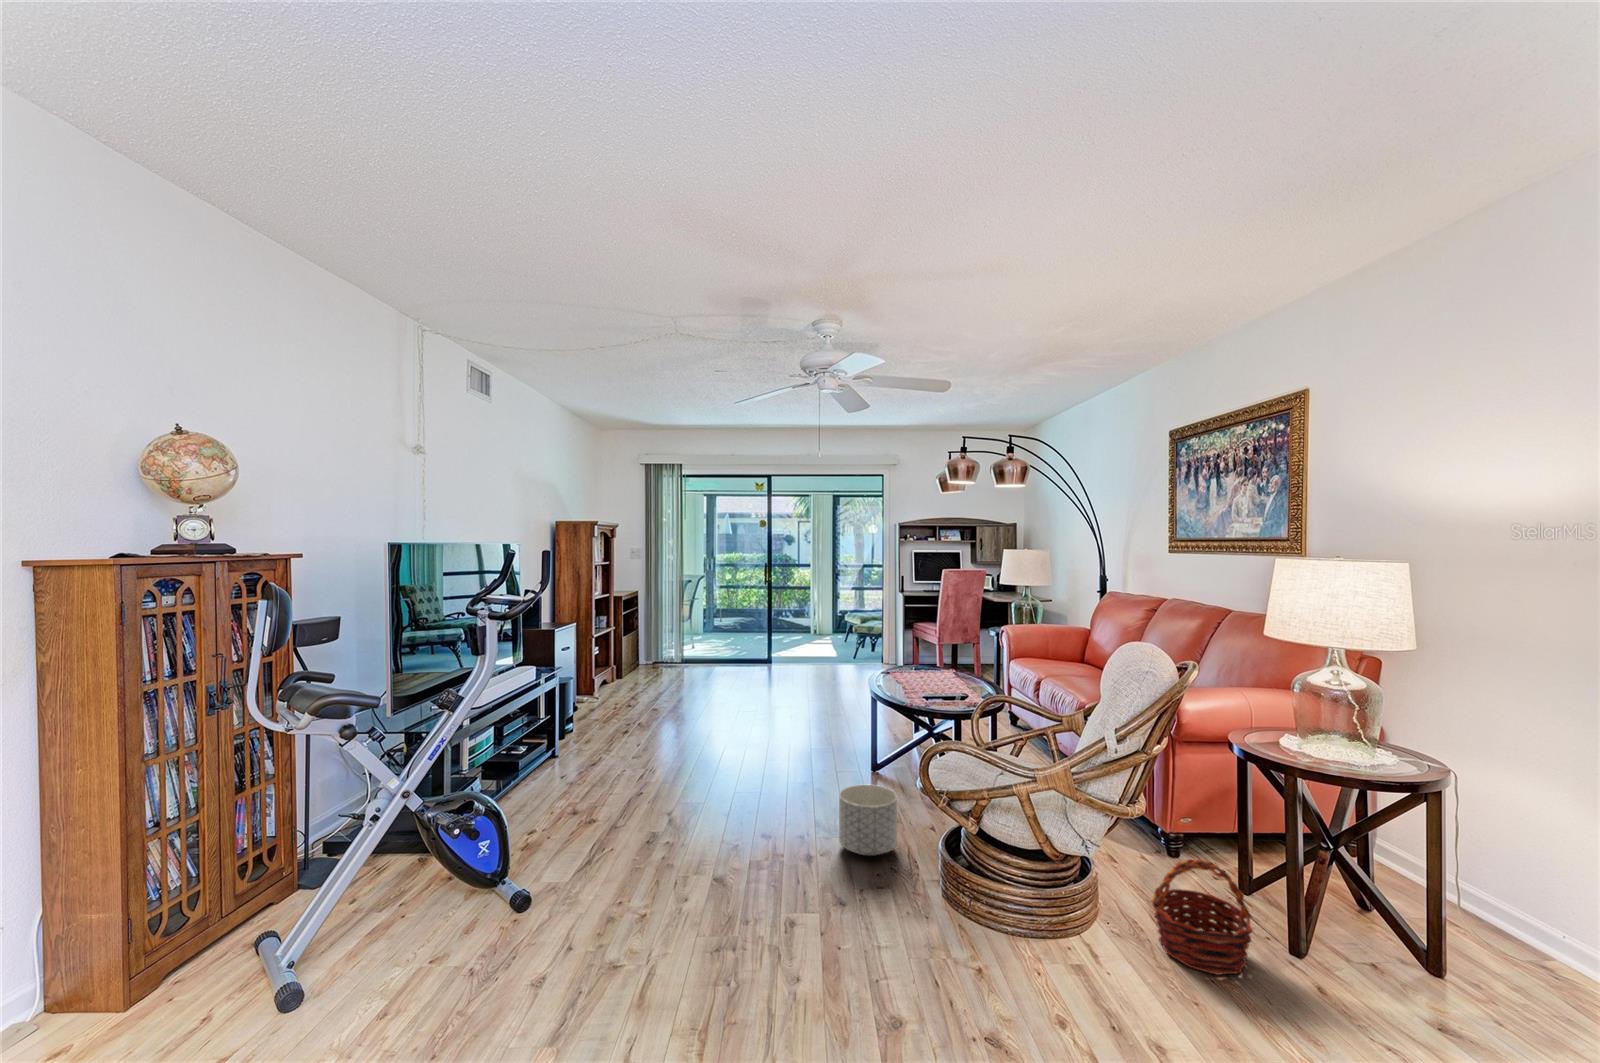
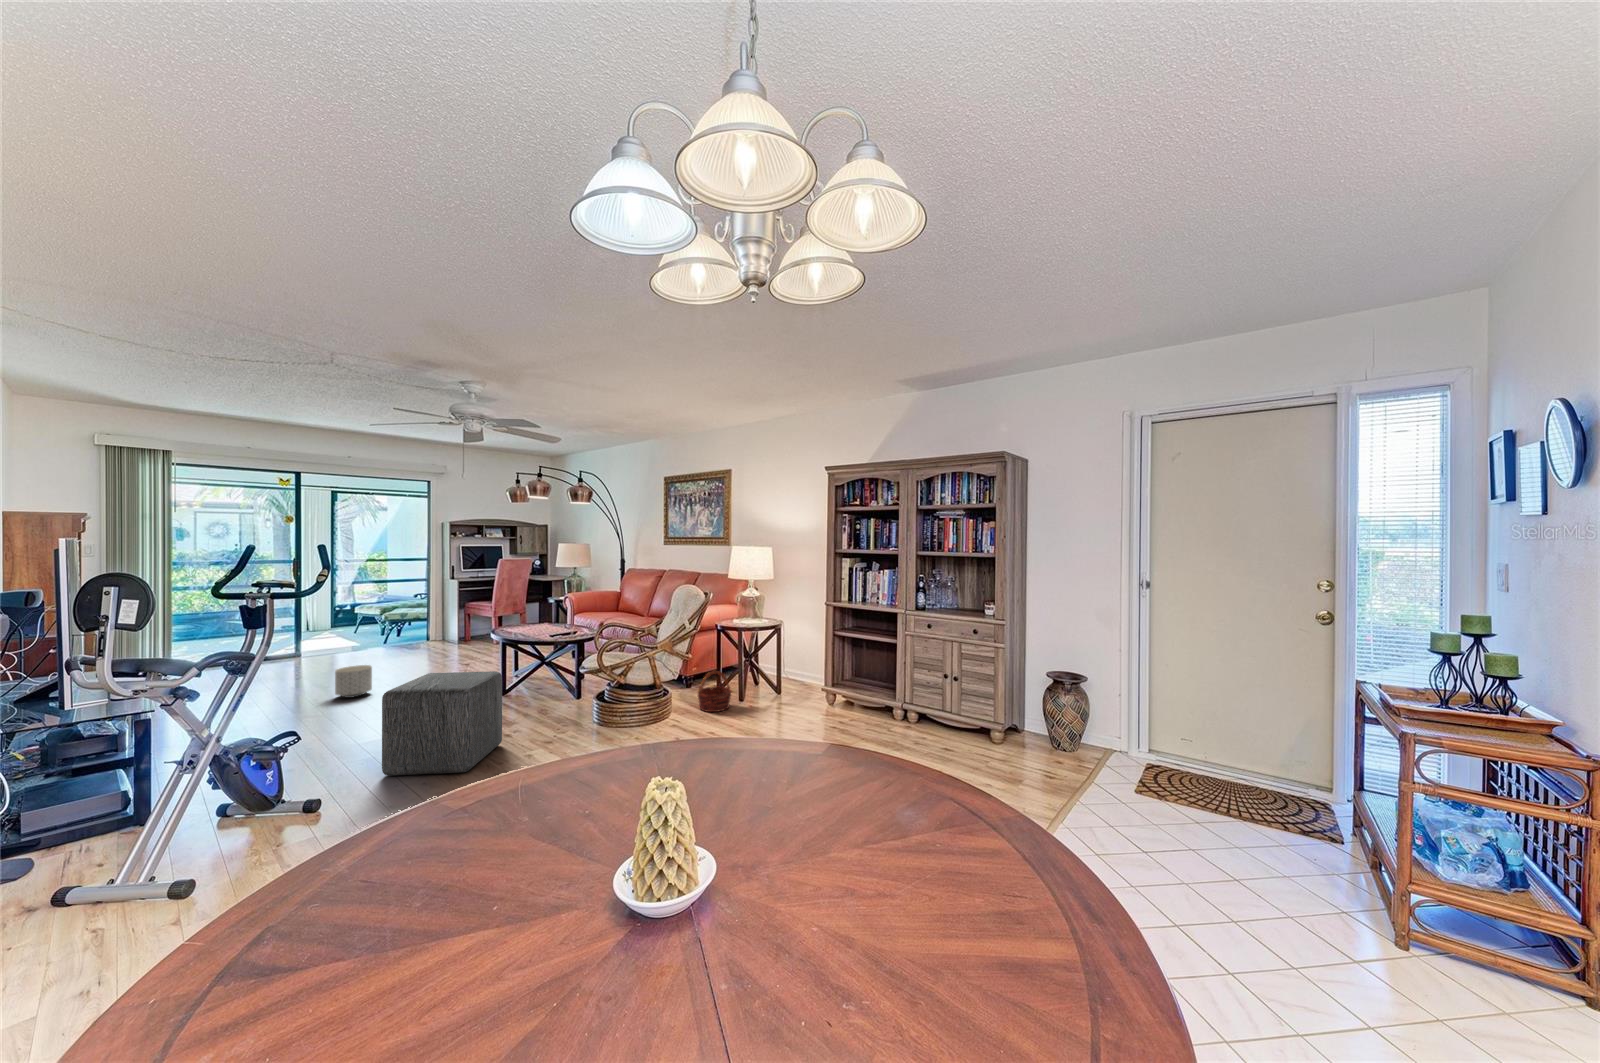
ottoman: none [600,733,766,920] -> present [382,671,502,775]
planter: present [839,785,897,856] -> present [335,665,372,698]

